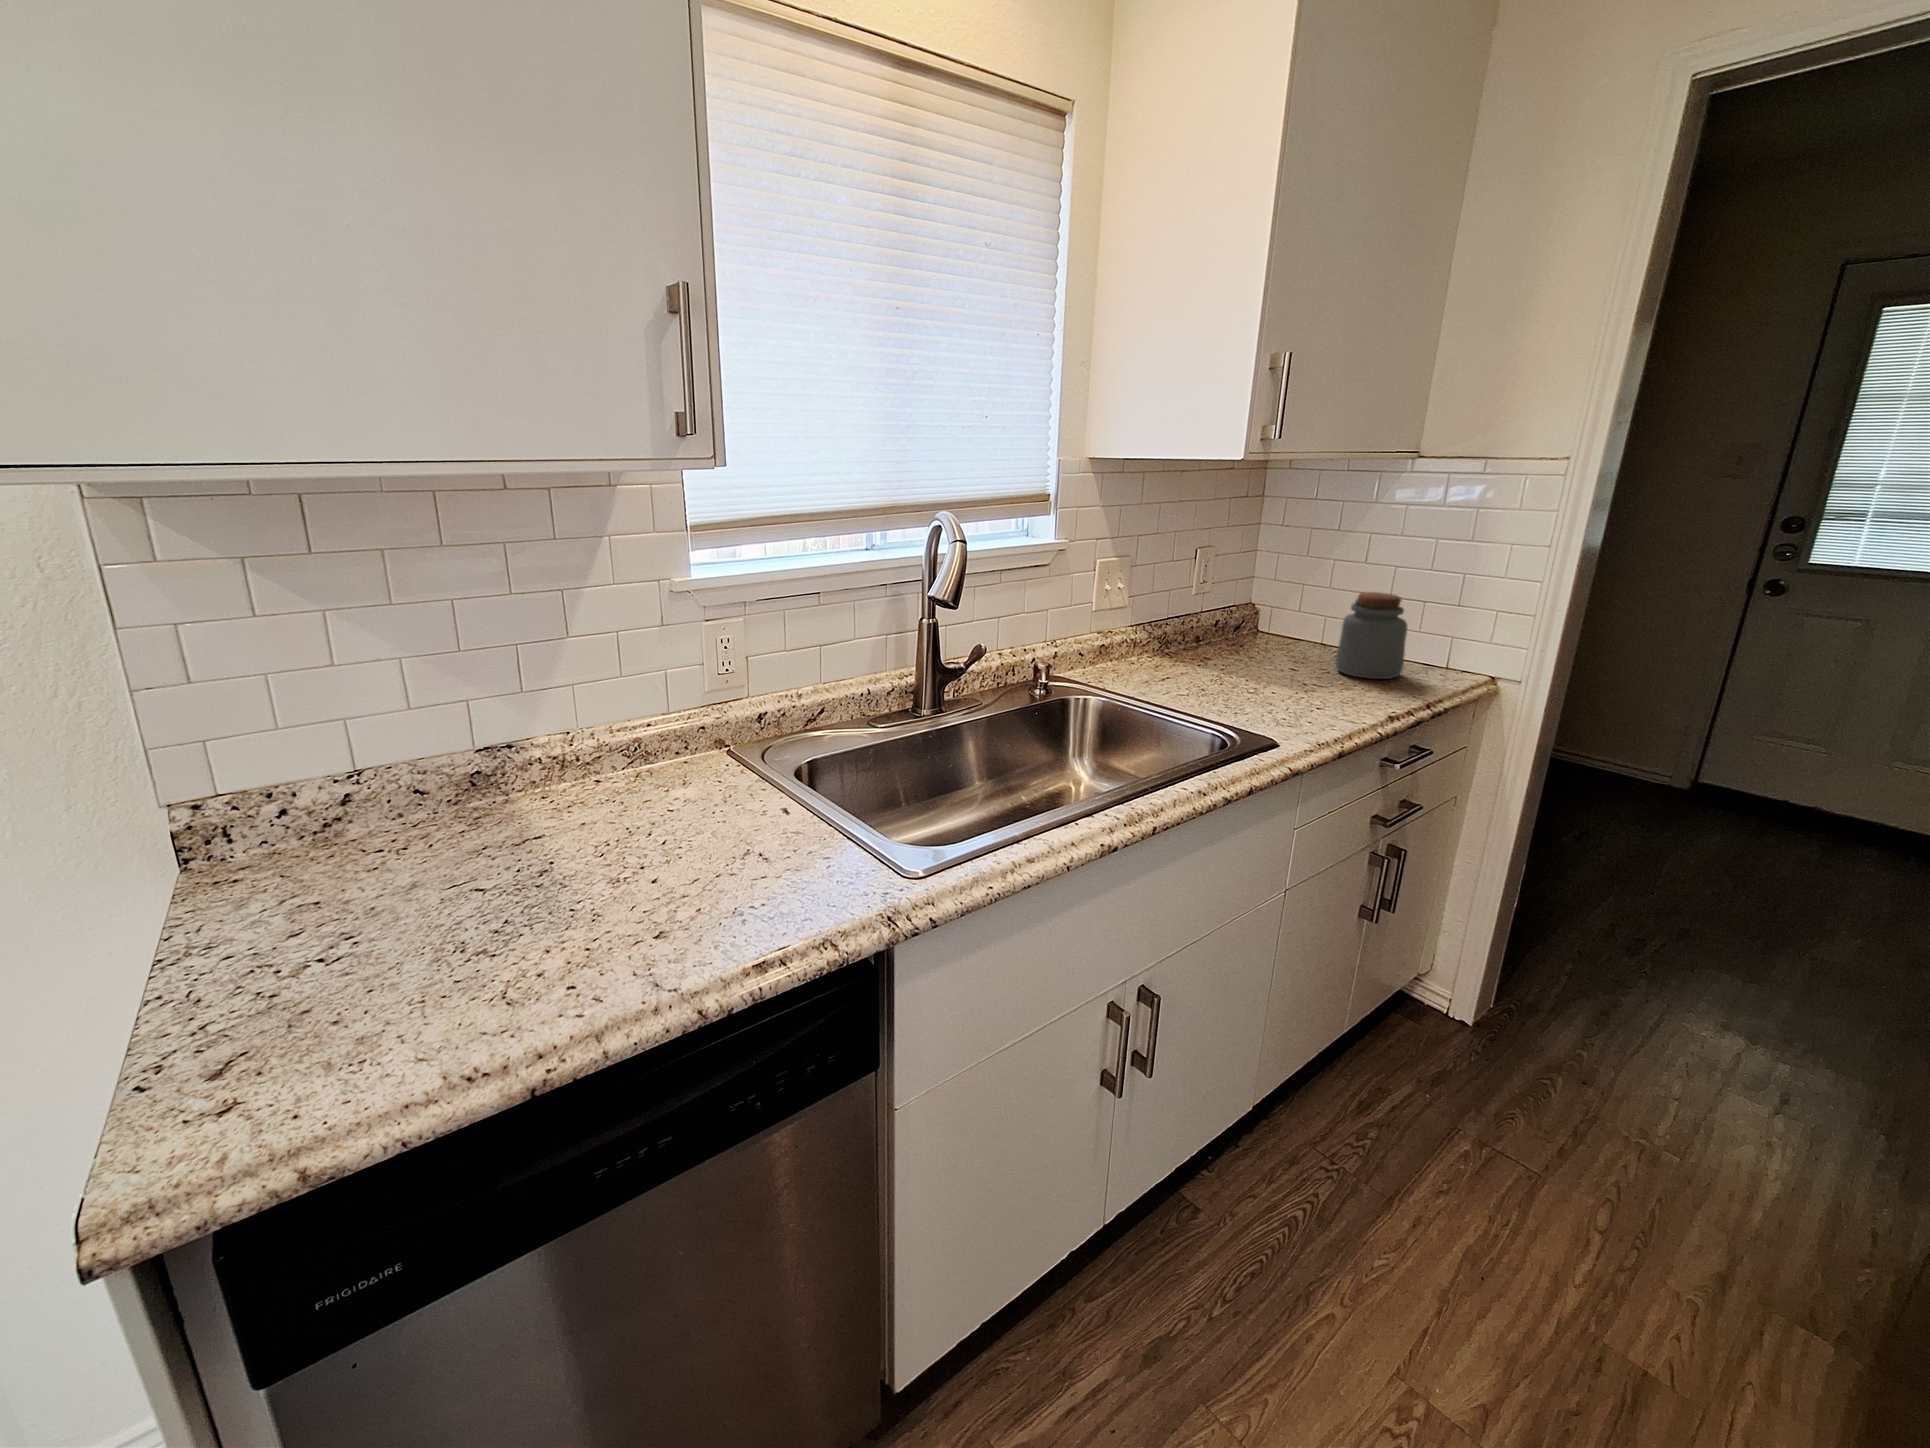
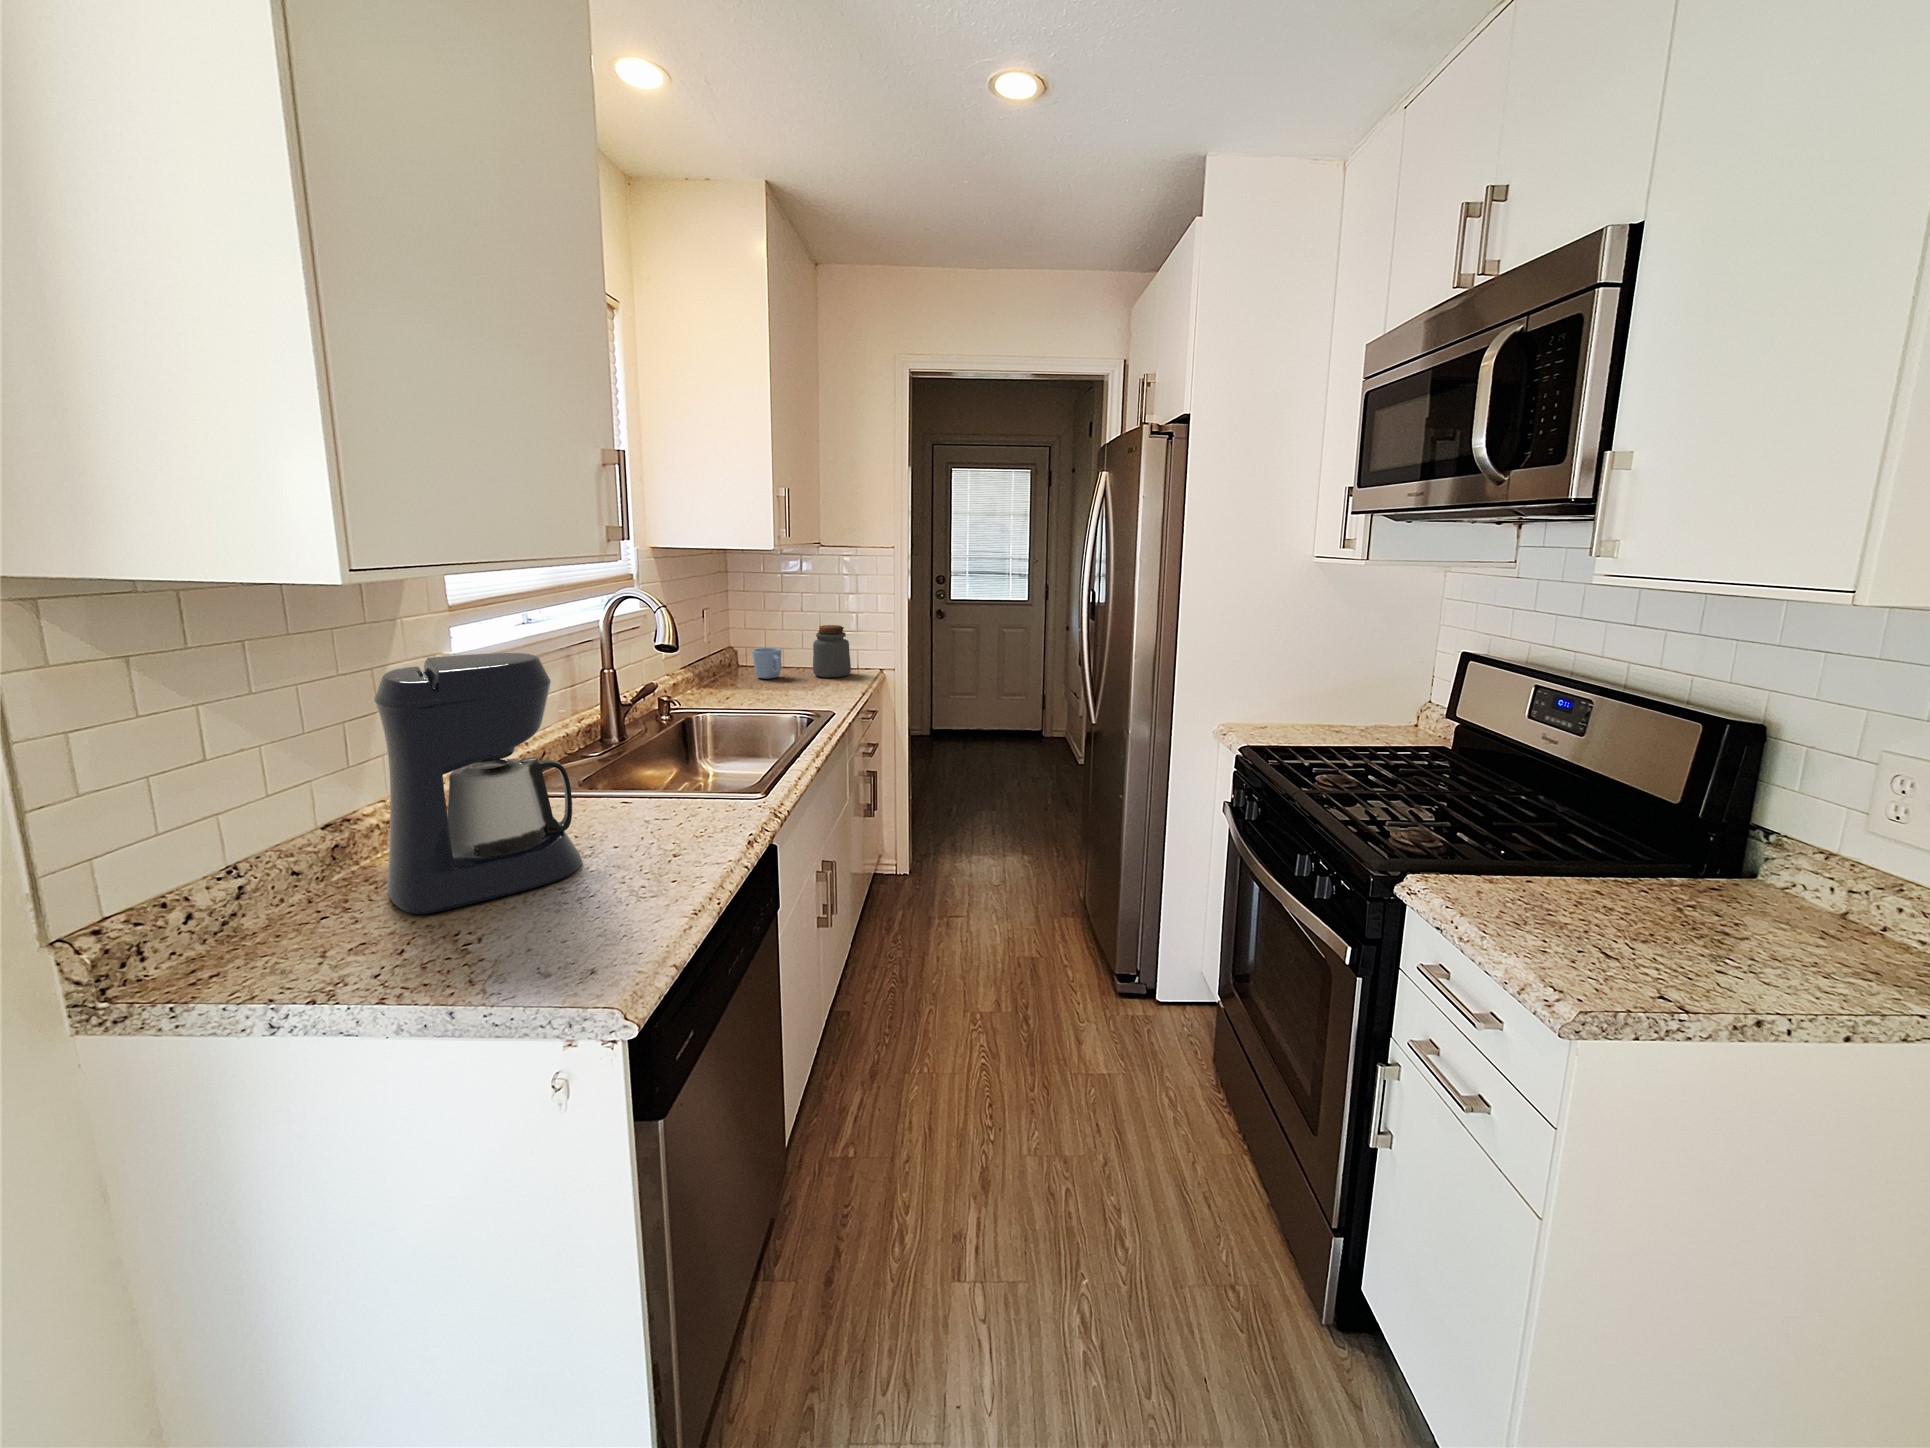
coffee maker: none [361,588,619,907] -> present [374,653,581,914]
mug: none [1248,614,1292,660] -> present [752,648,782,679]

